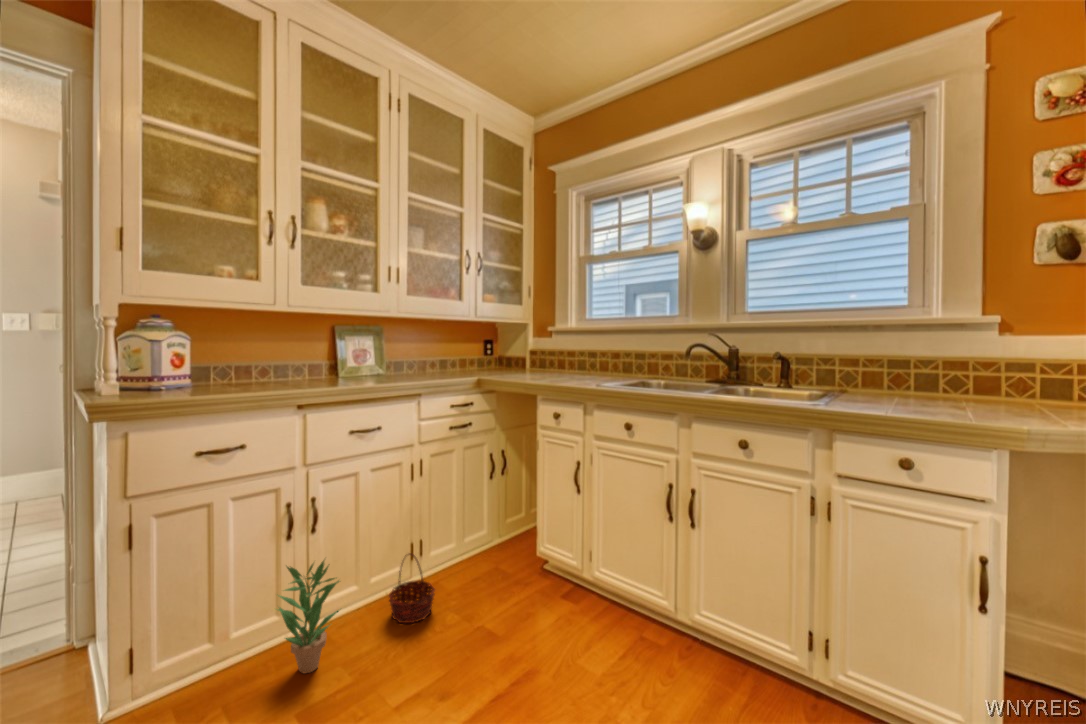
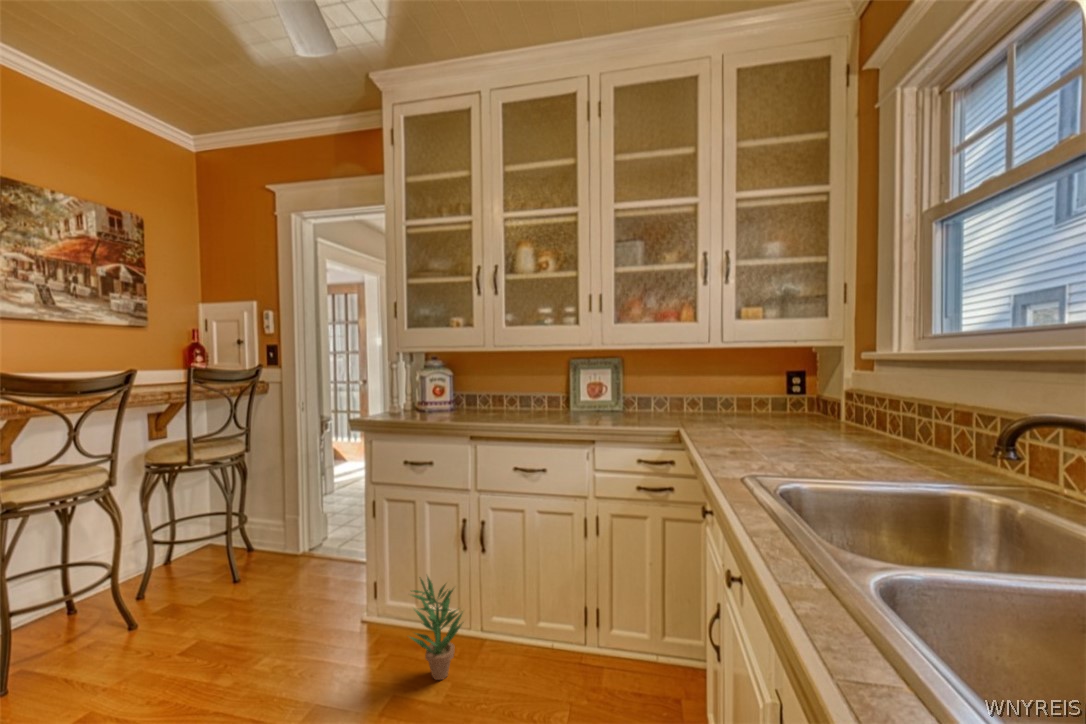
basket: present [389,553,435,623] -> none [522,617,573,701]

